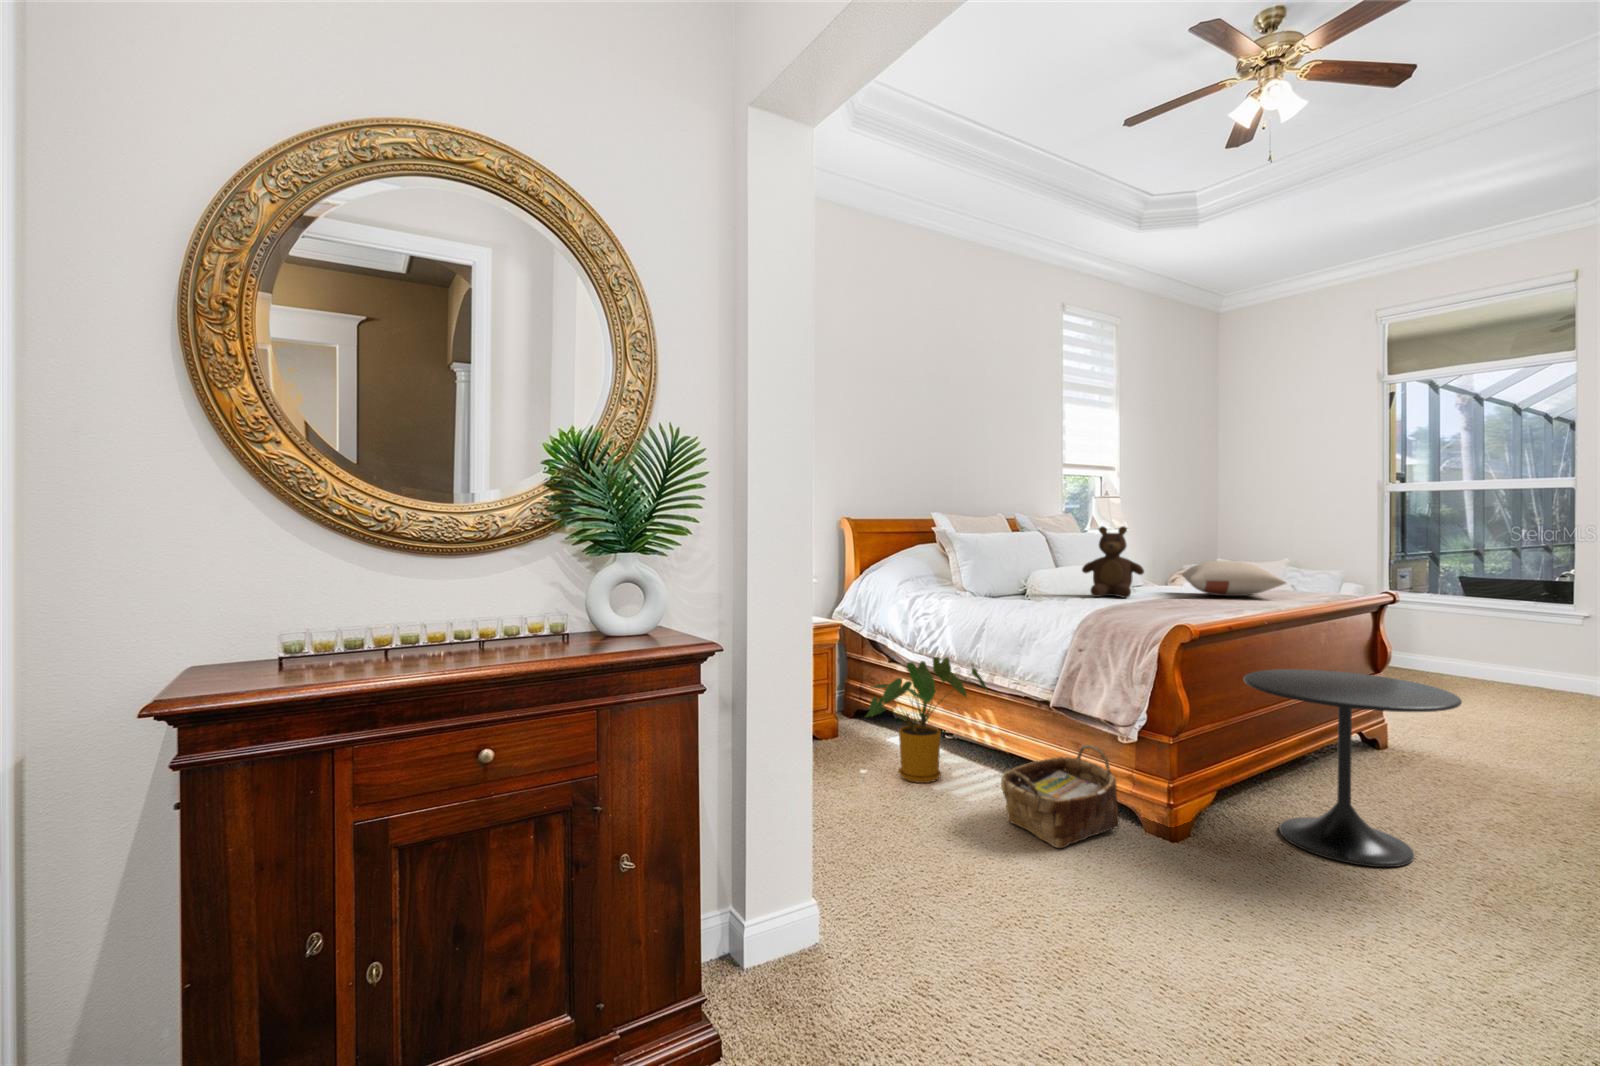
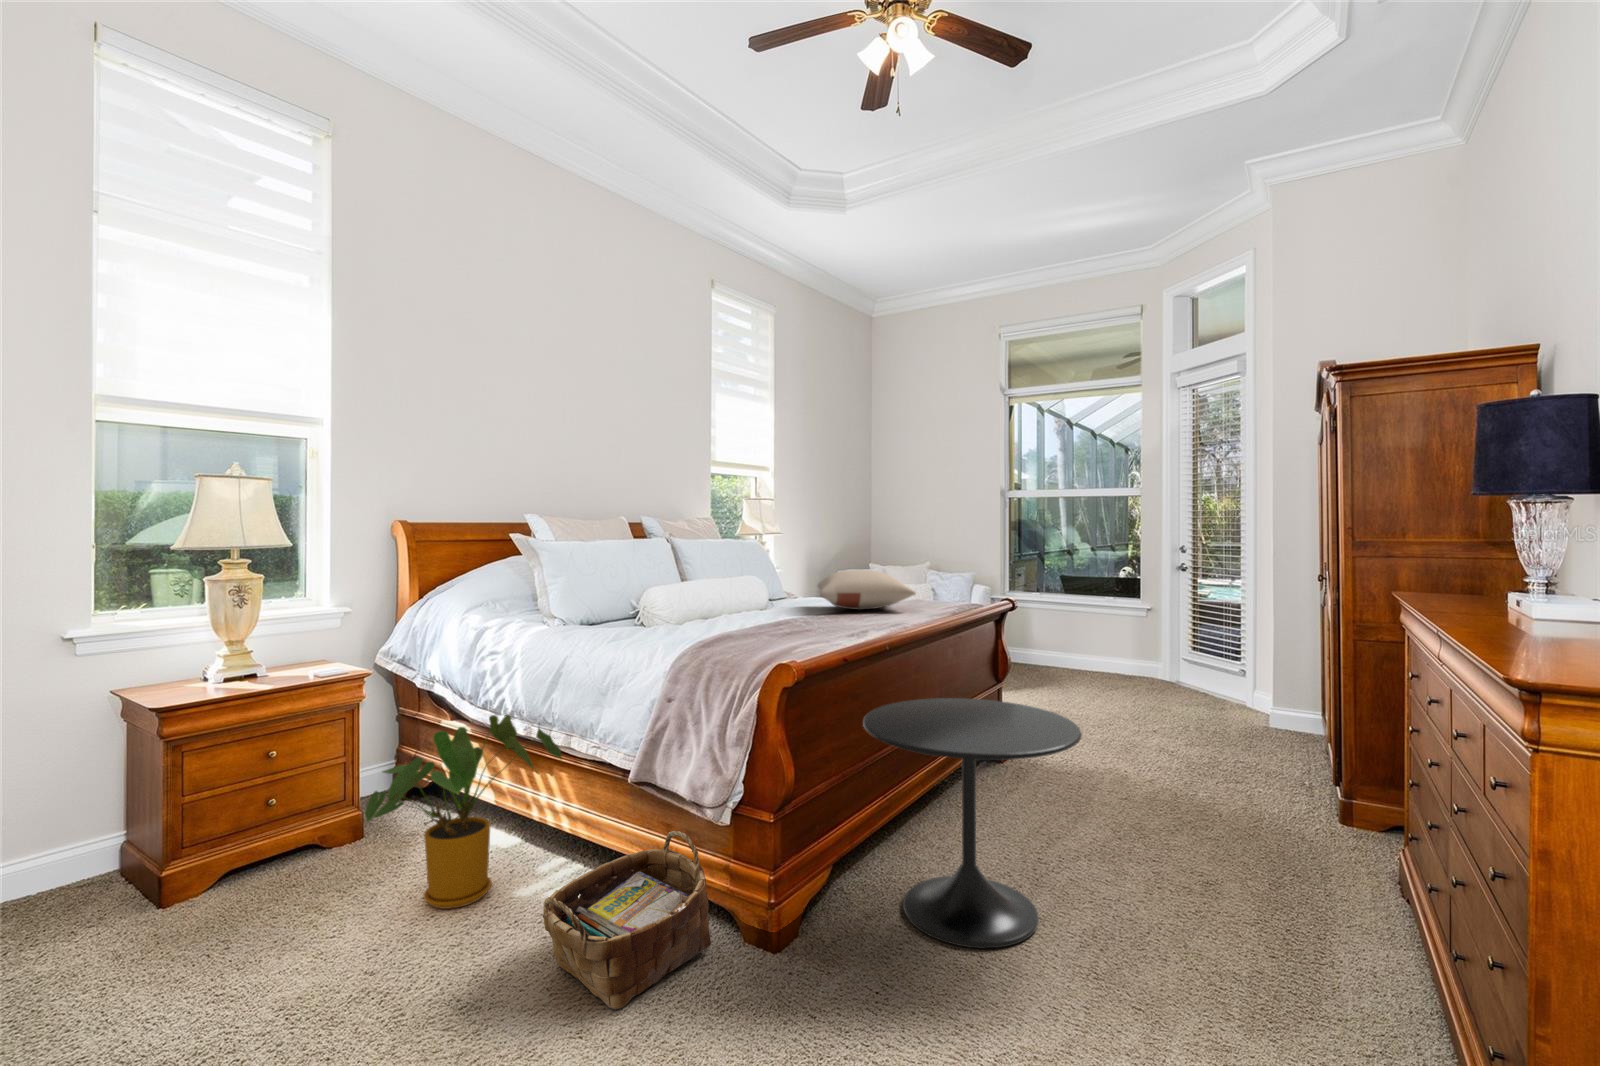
teddy bear: present [1082,526,1144,598] -> none [705,531,773,618]

